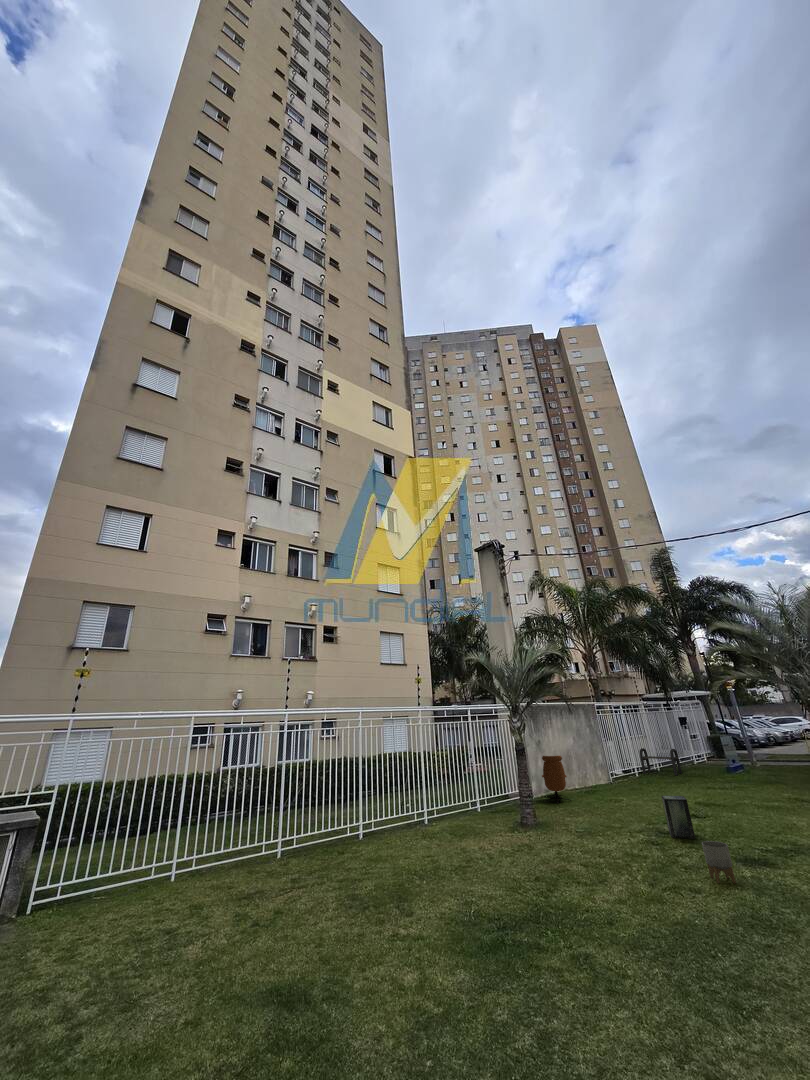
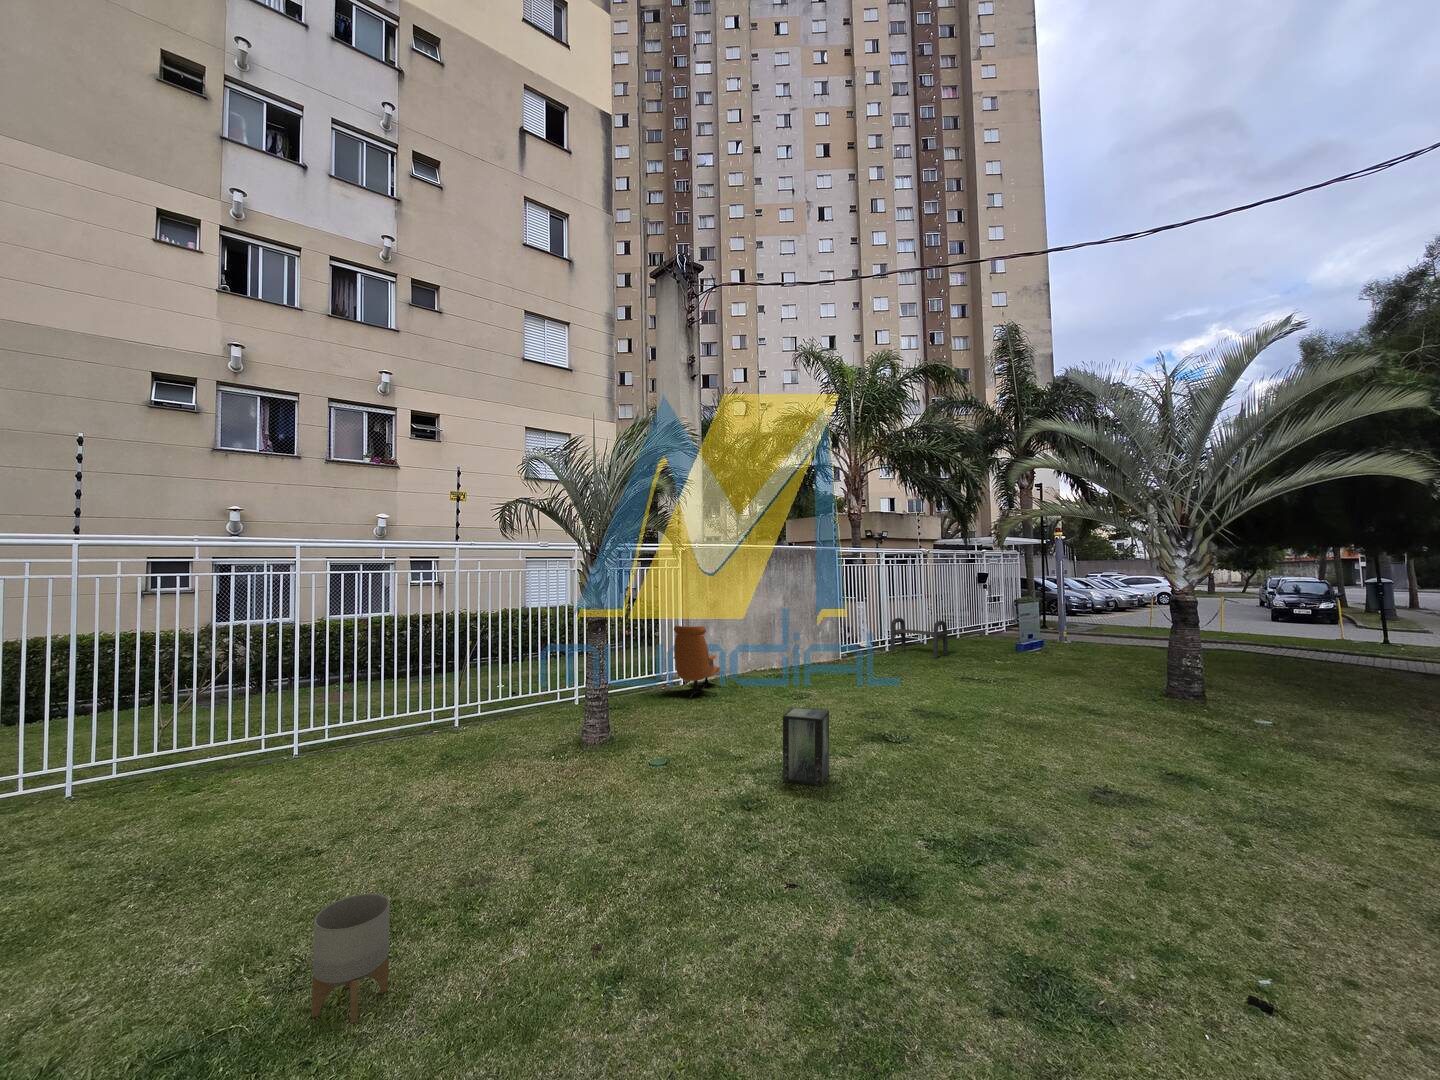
planter: present [702,841,736,883] -> present [312,893,390,1023]

